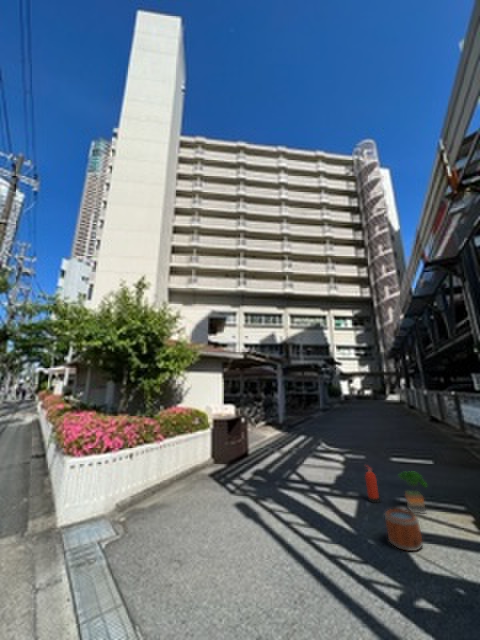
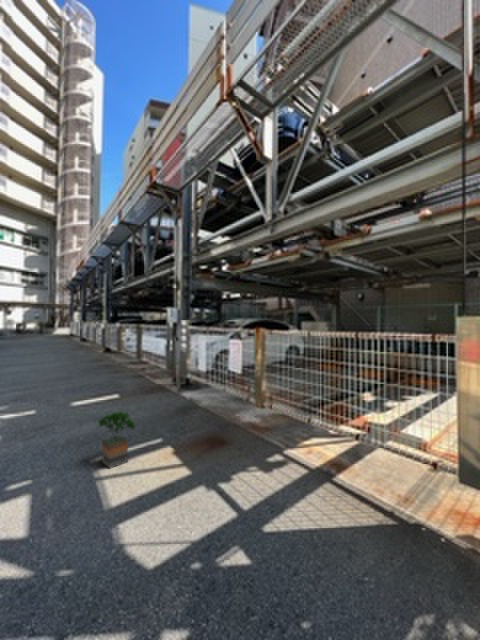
fire extinguisher: present [365,468,381,503] -> none [39,418,66,475]
bucket: present [385,509,423,551] -> none [83,476,140,547]

